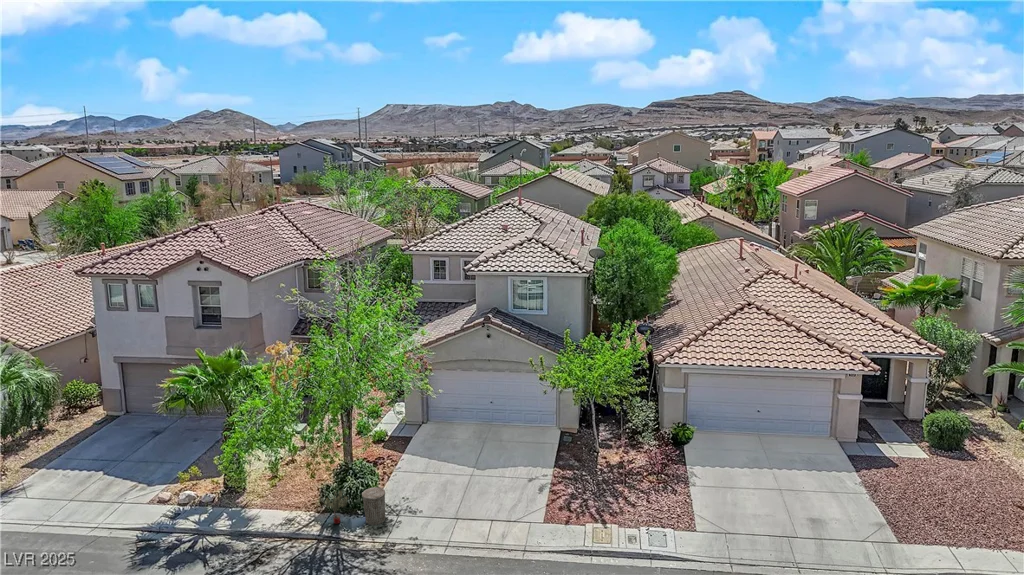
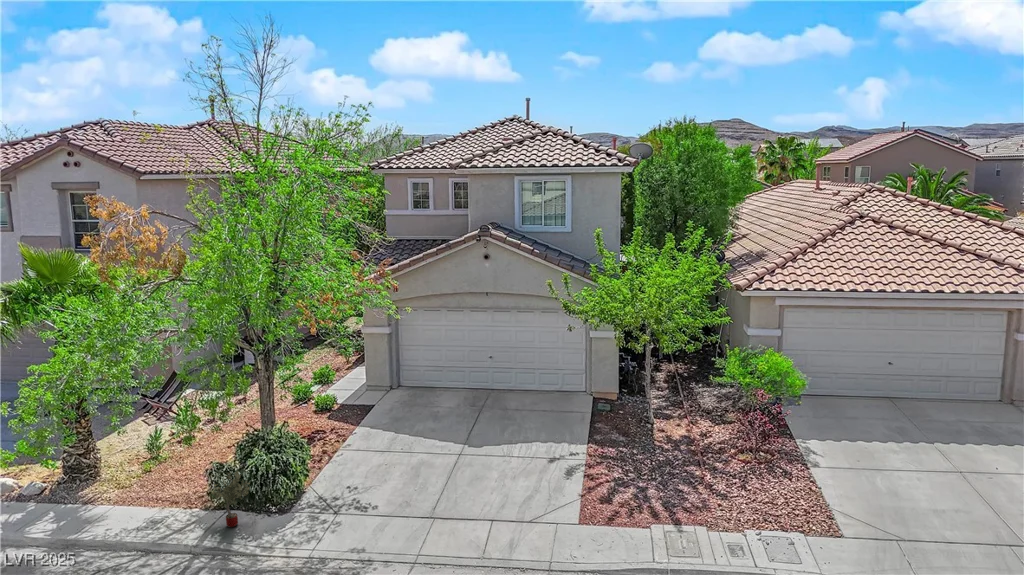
trash can: present [362,487,385,525] -> none [273,467,314,529]

